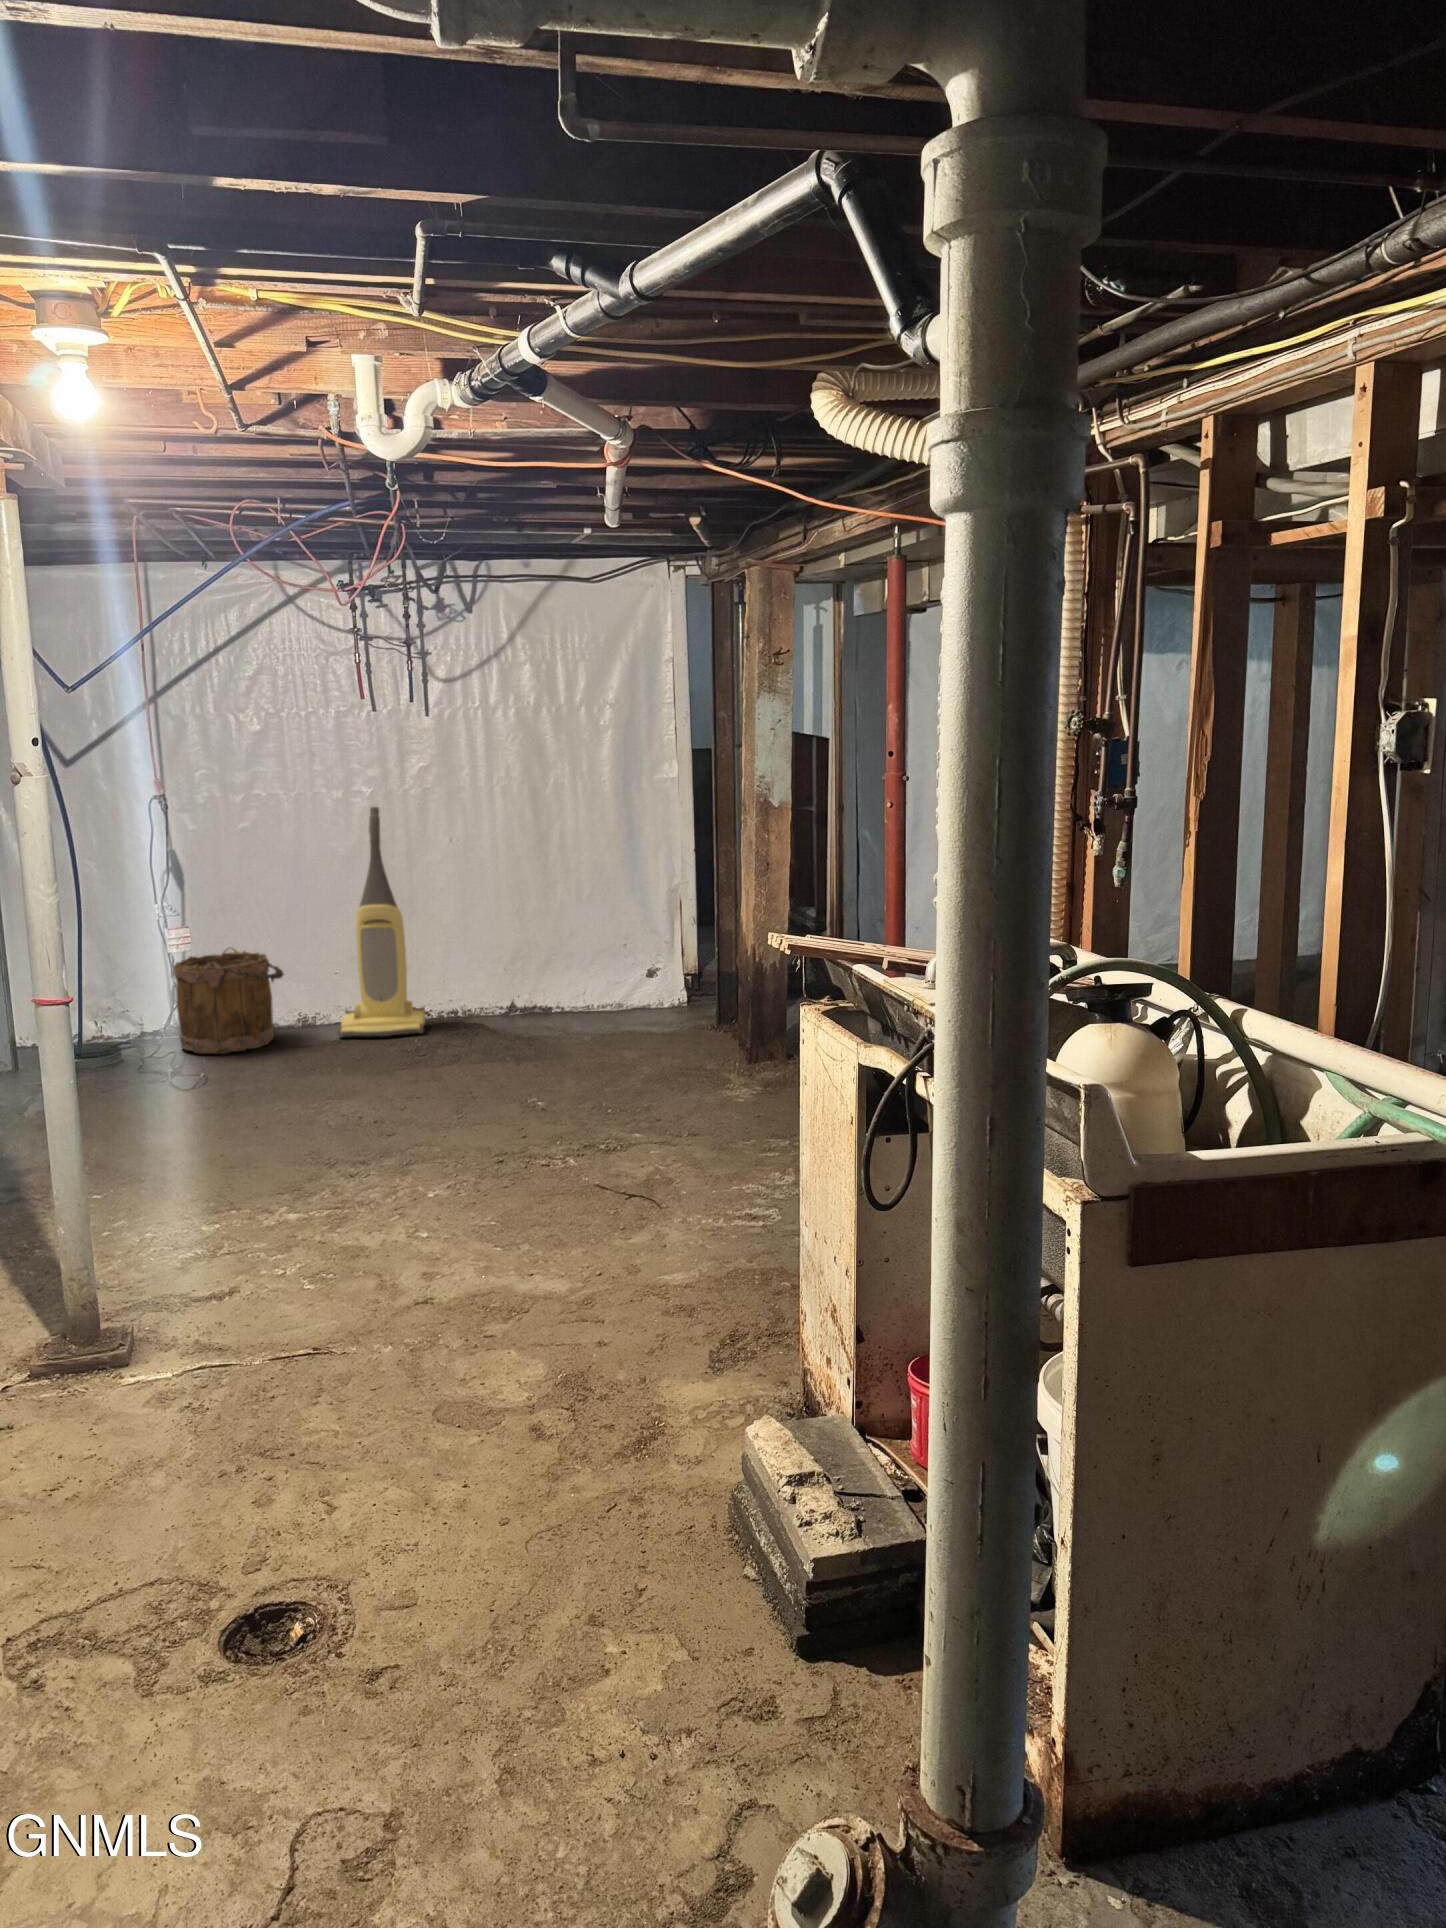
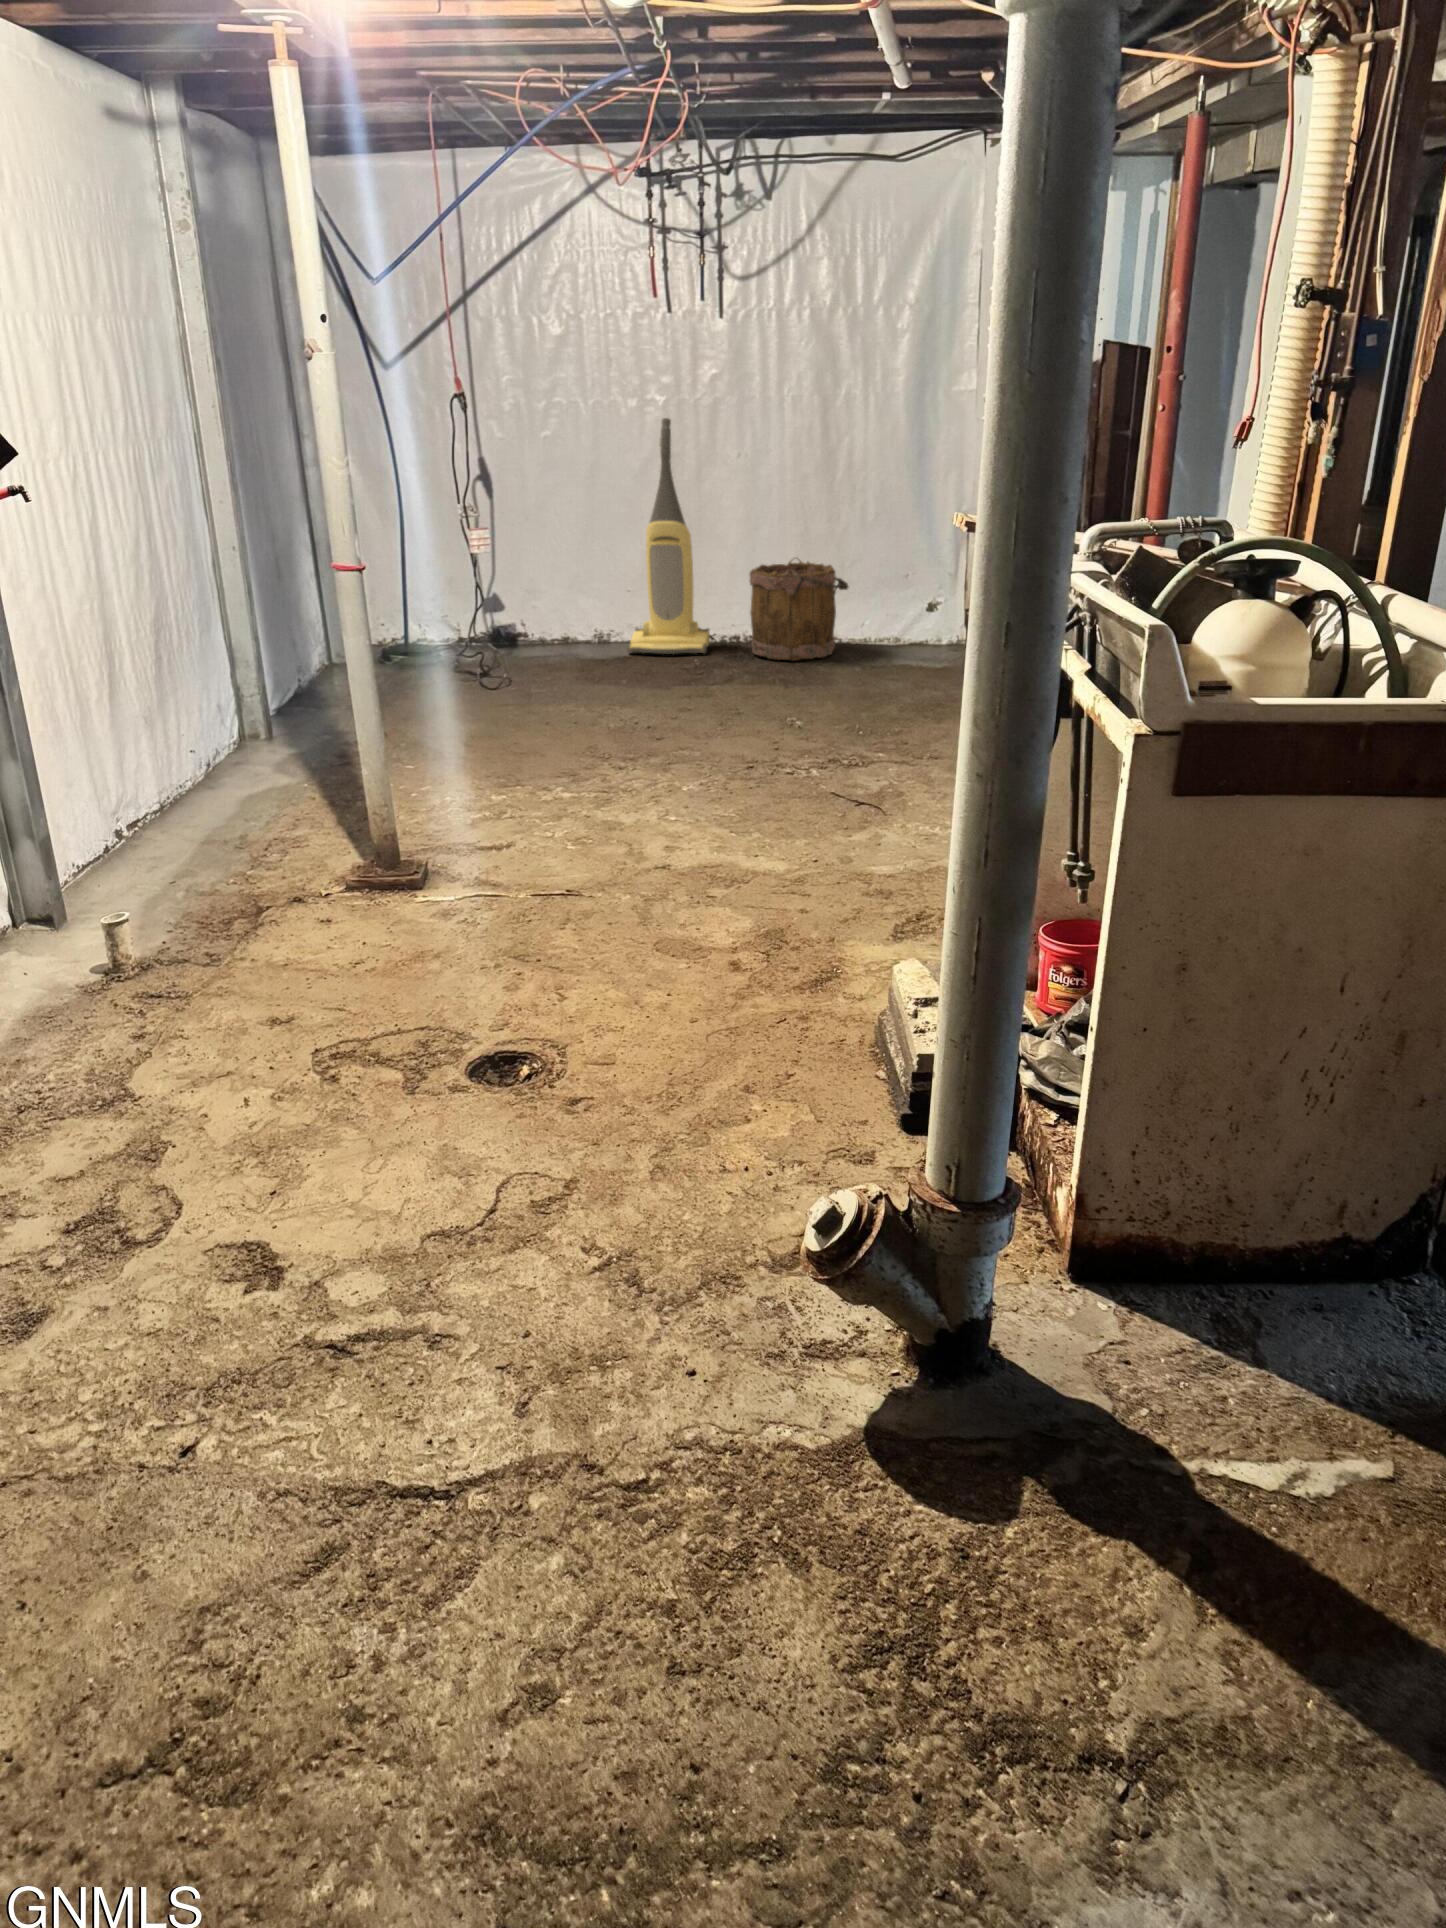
bucket: present [173,947,283,1054] -> present [750,558,849,660]

